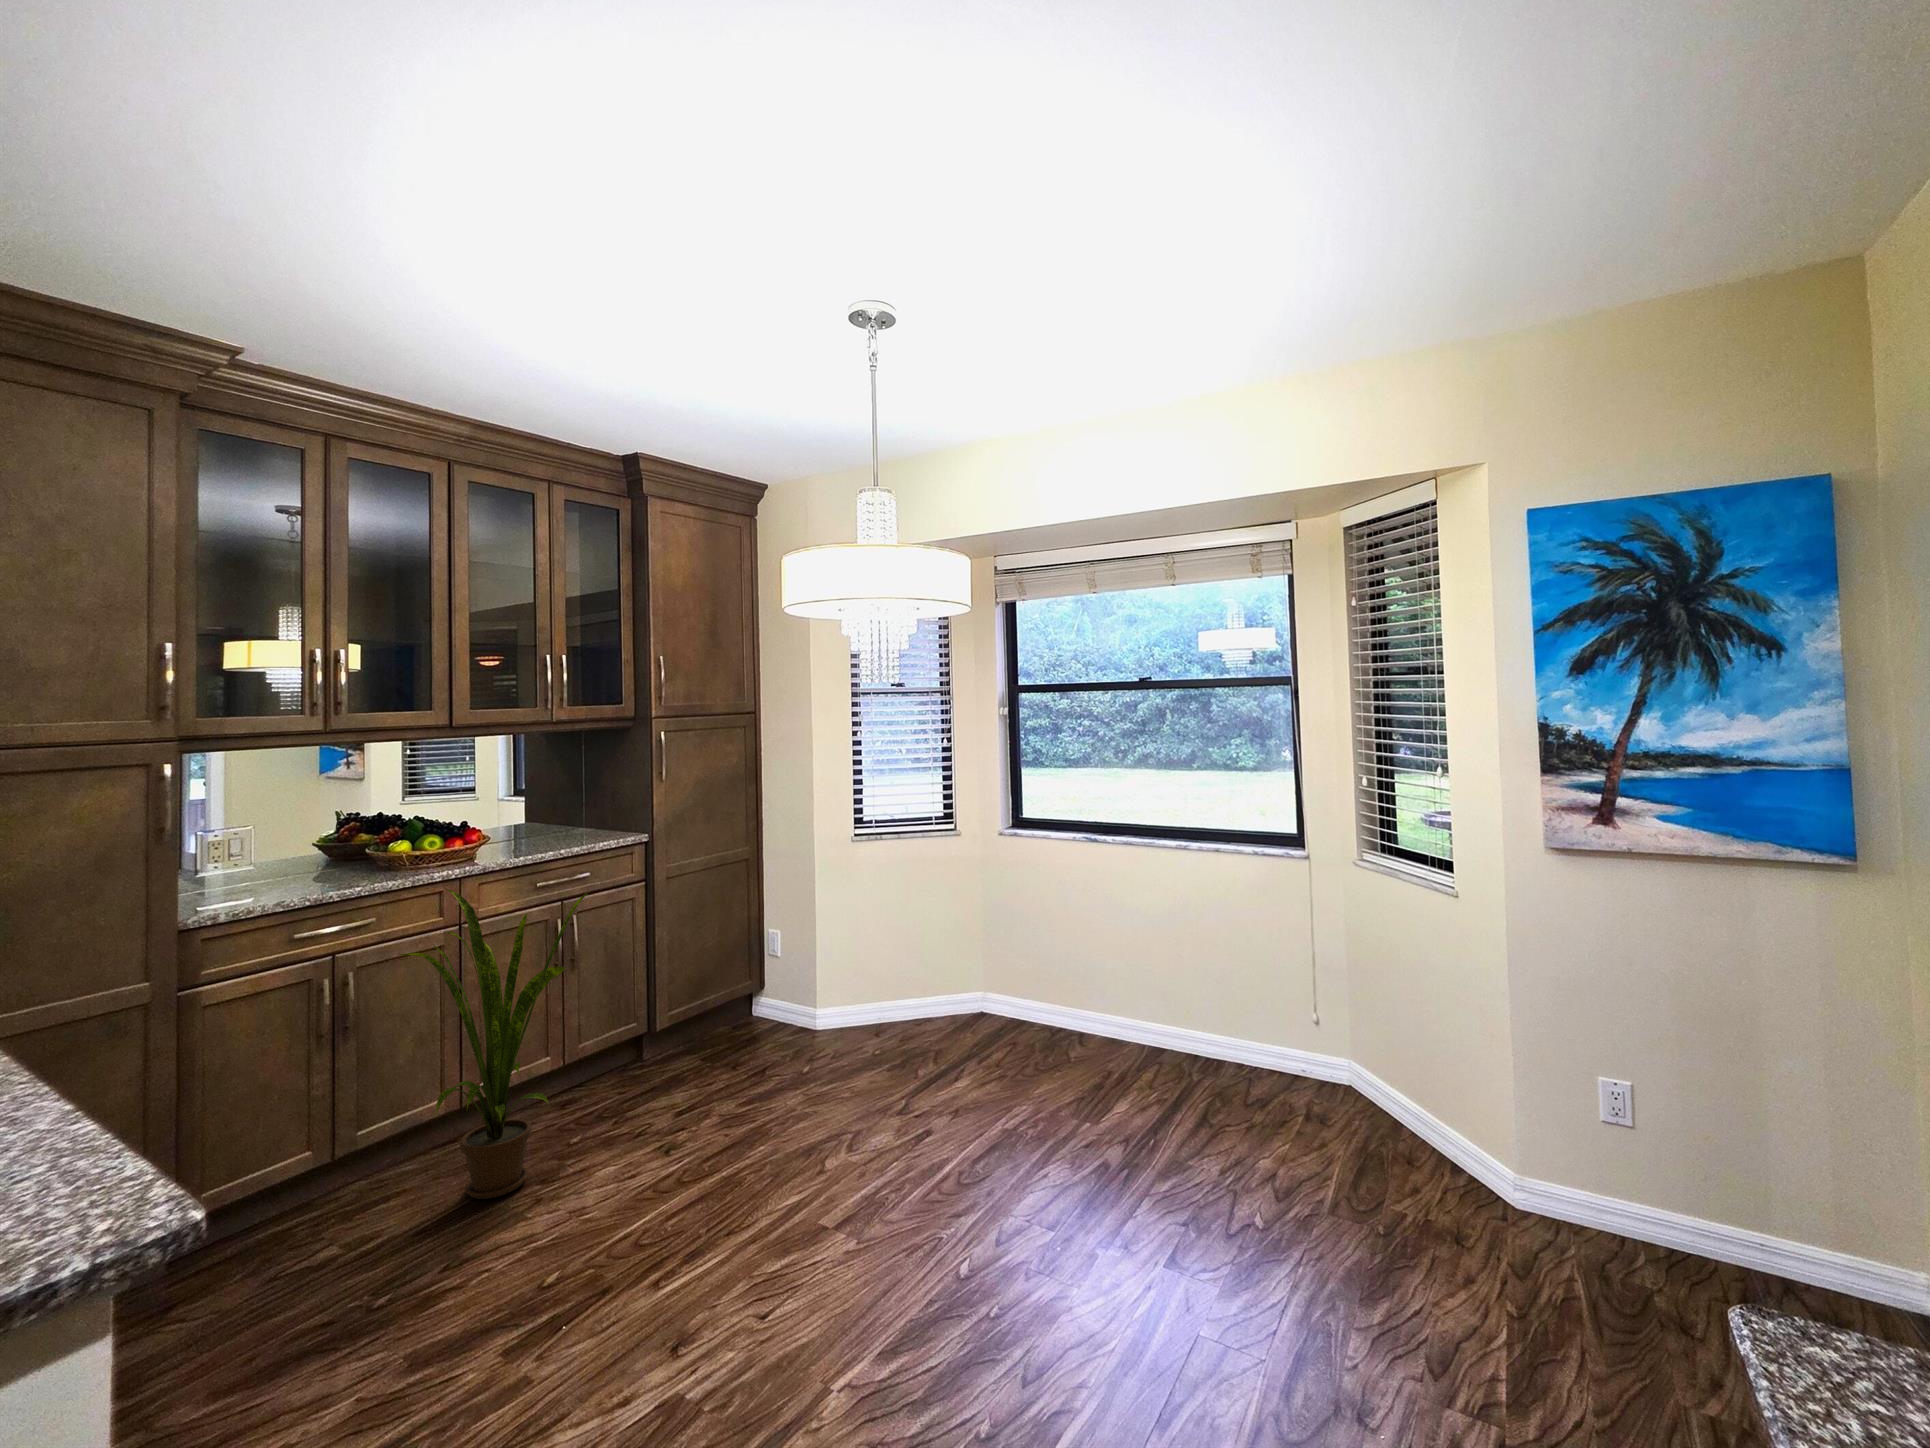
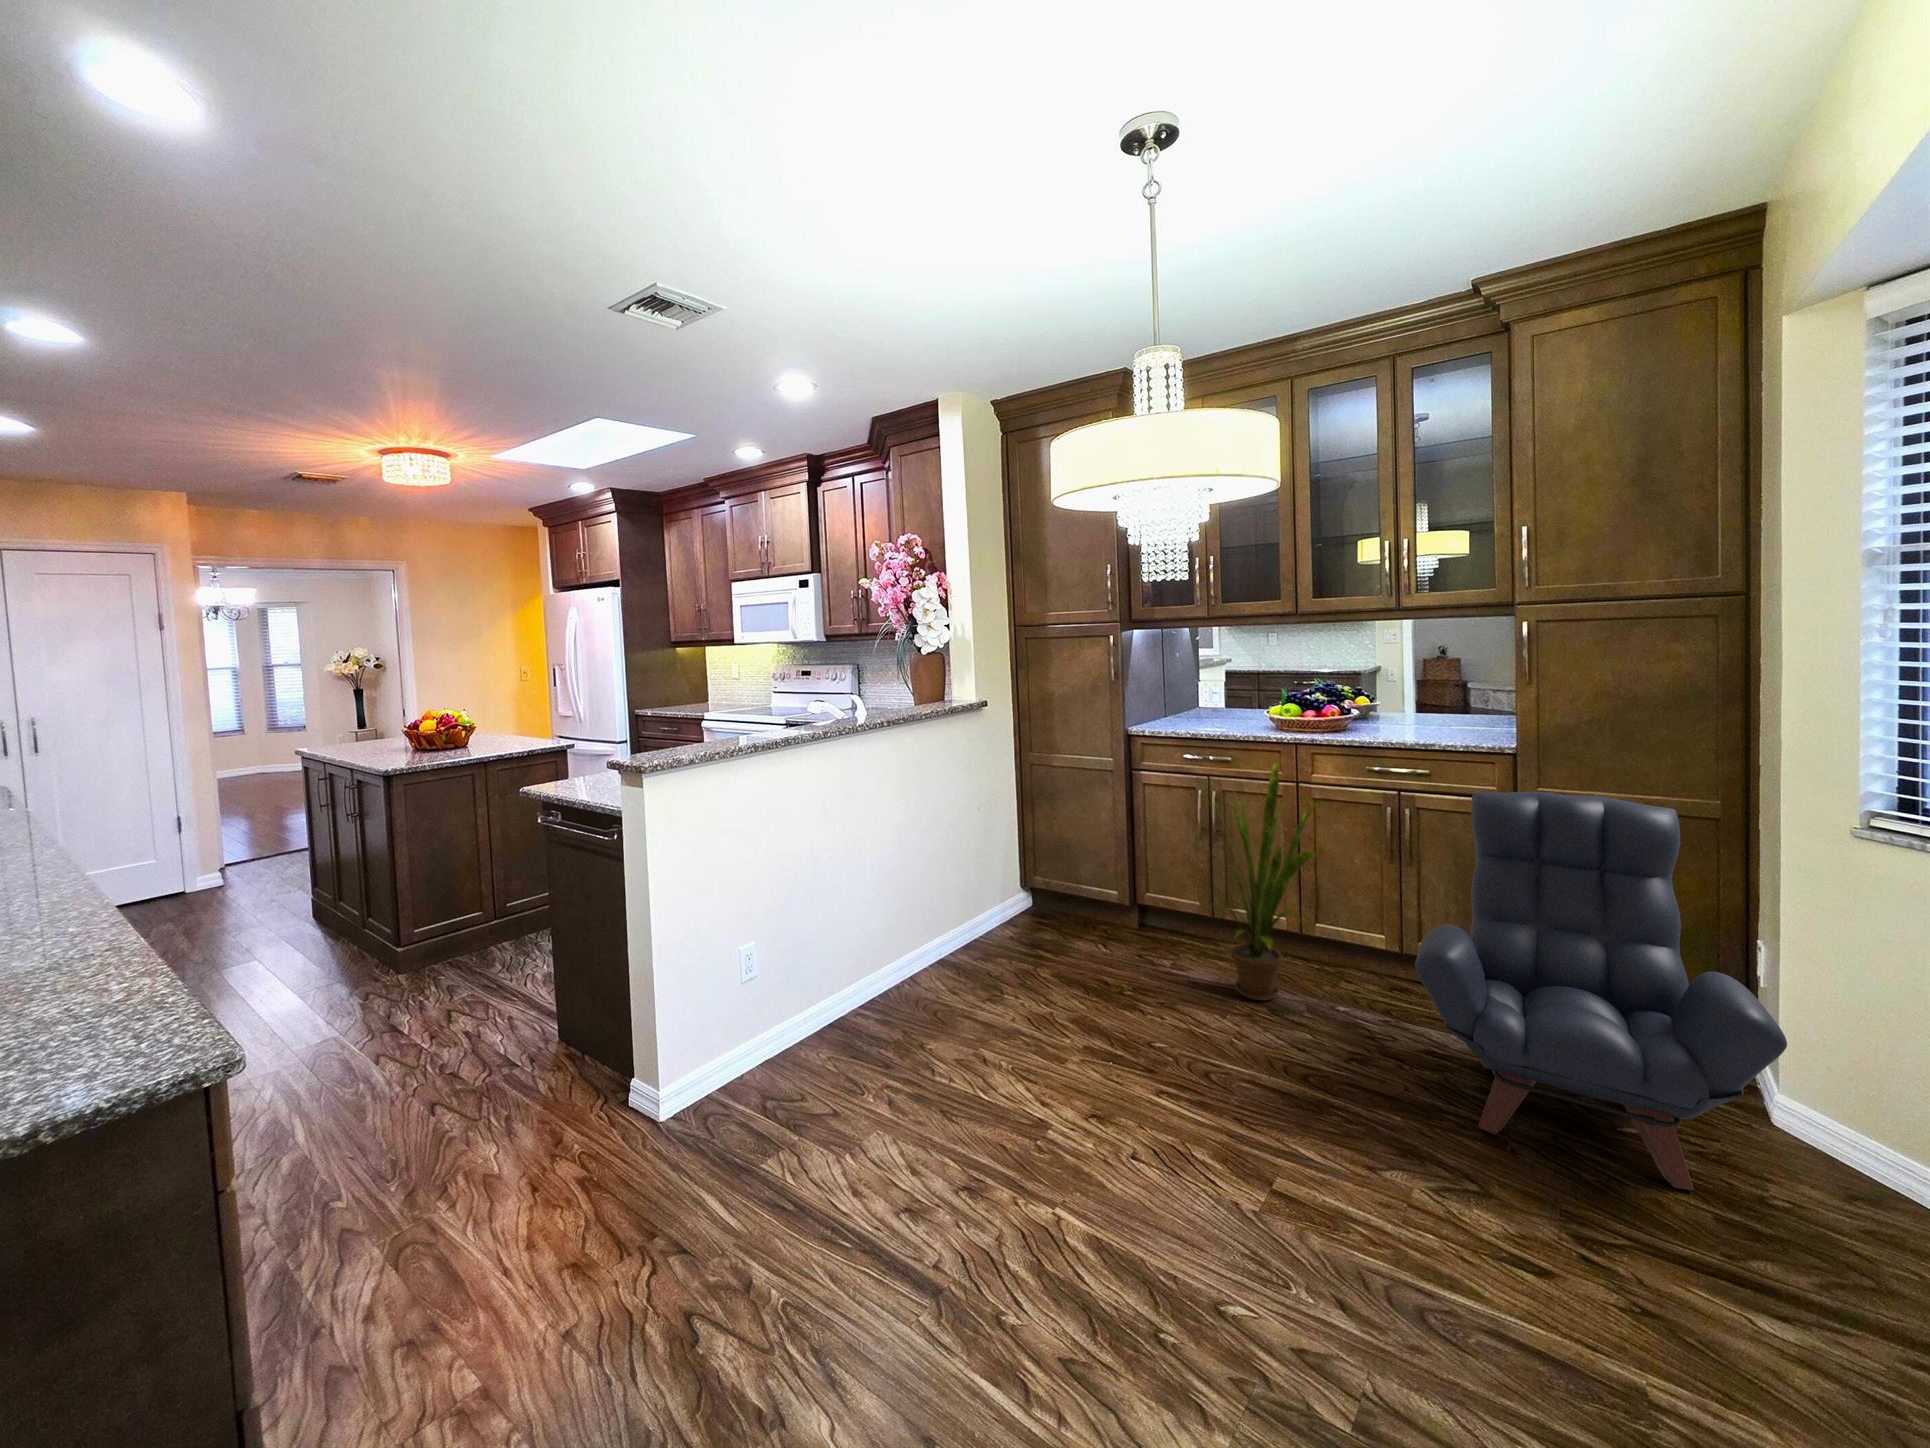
armchair: none [635,847,885,1115] -> present [1415,792,1787,1190]

